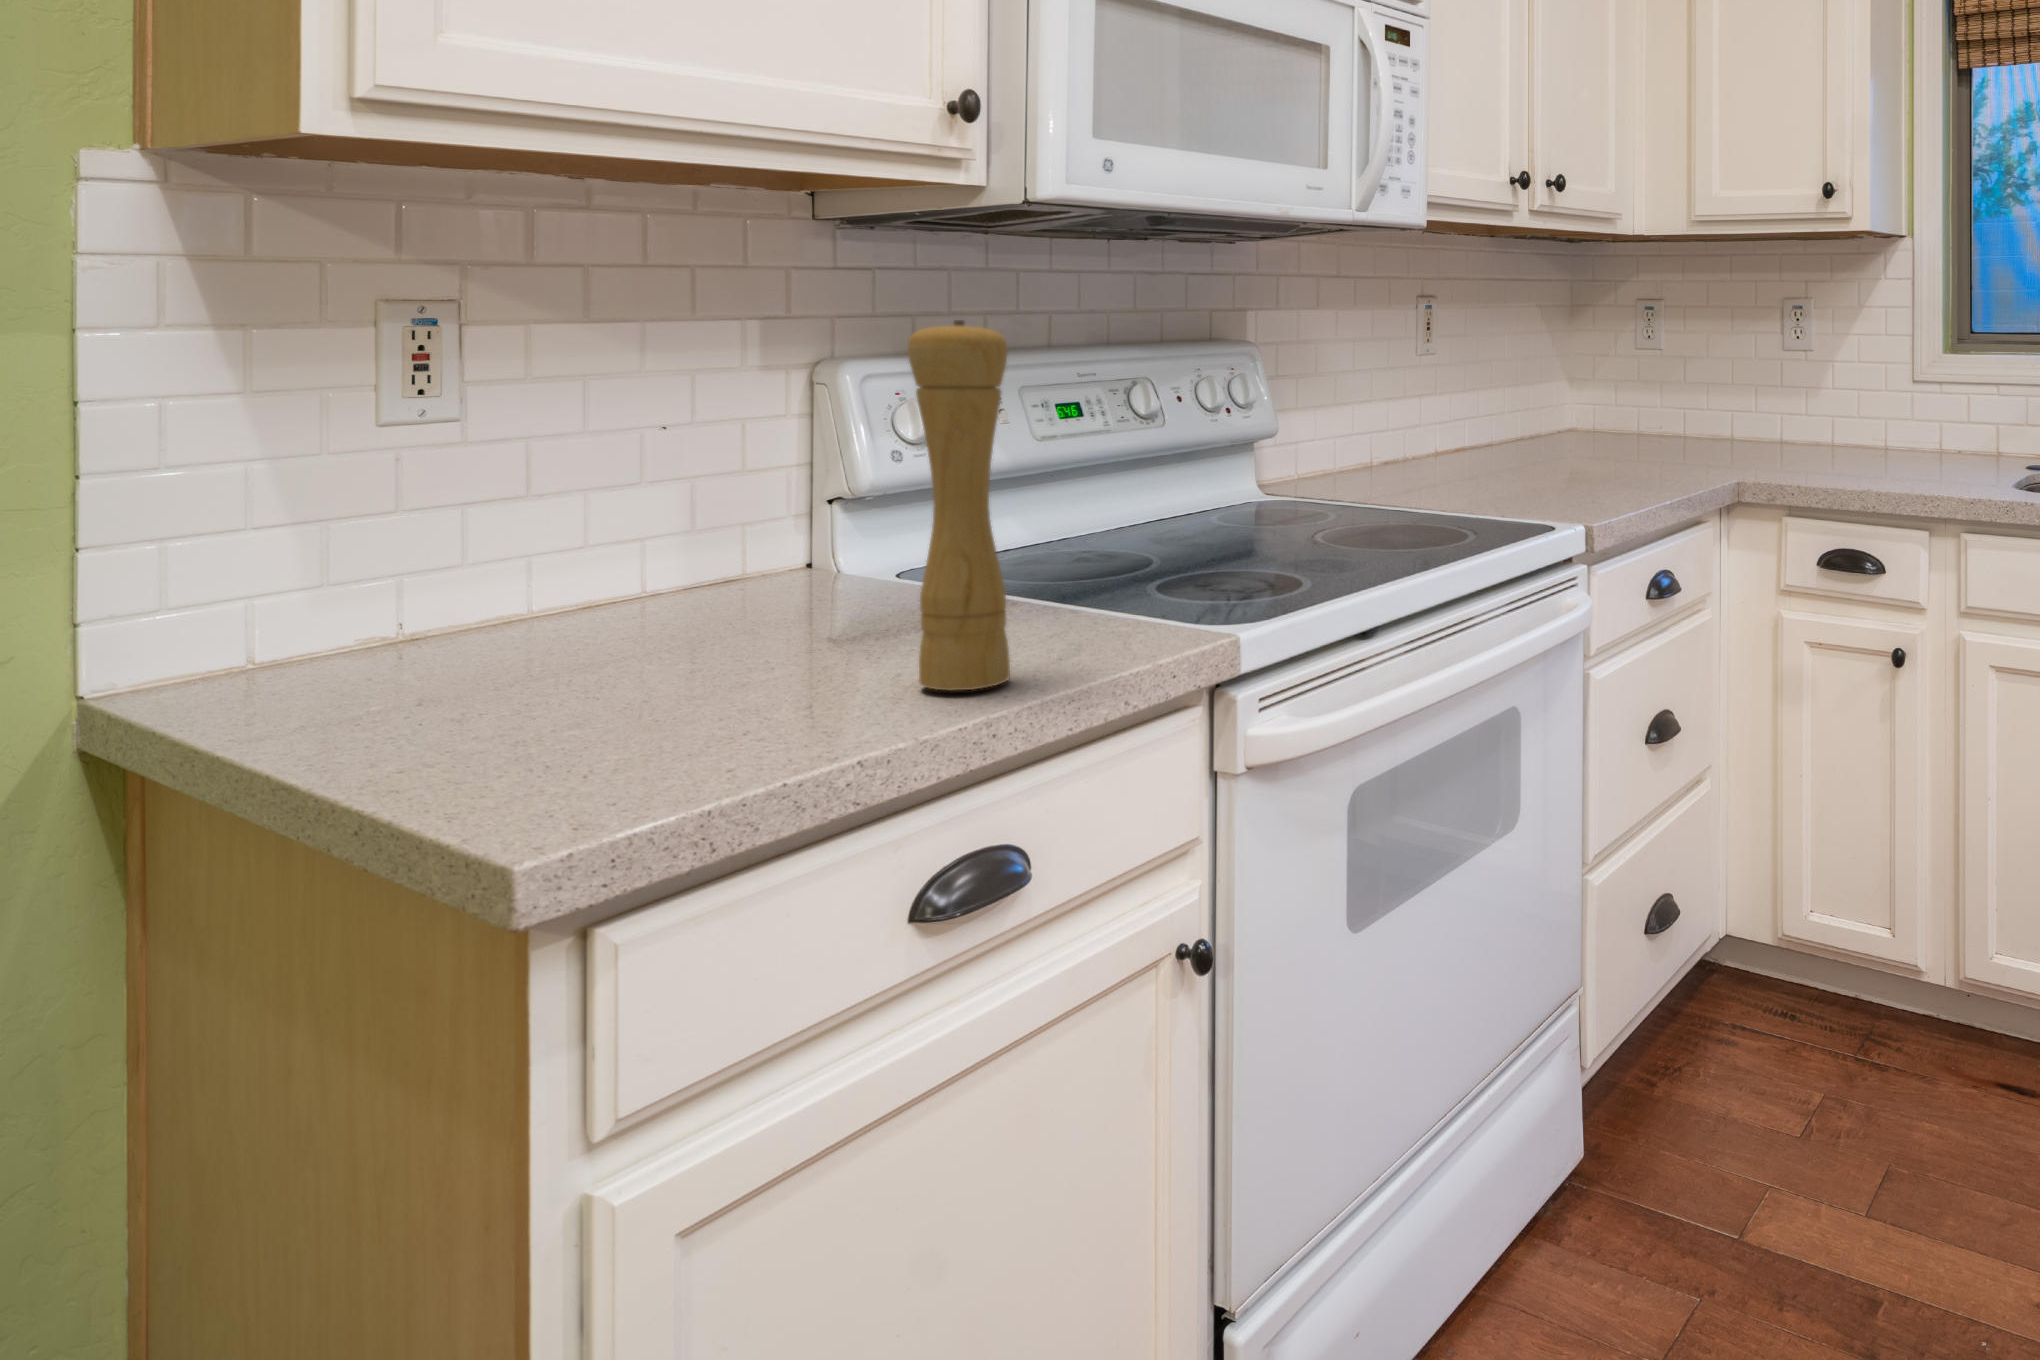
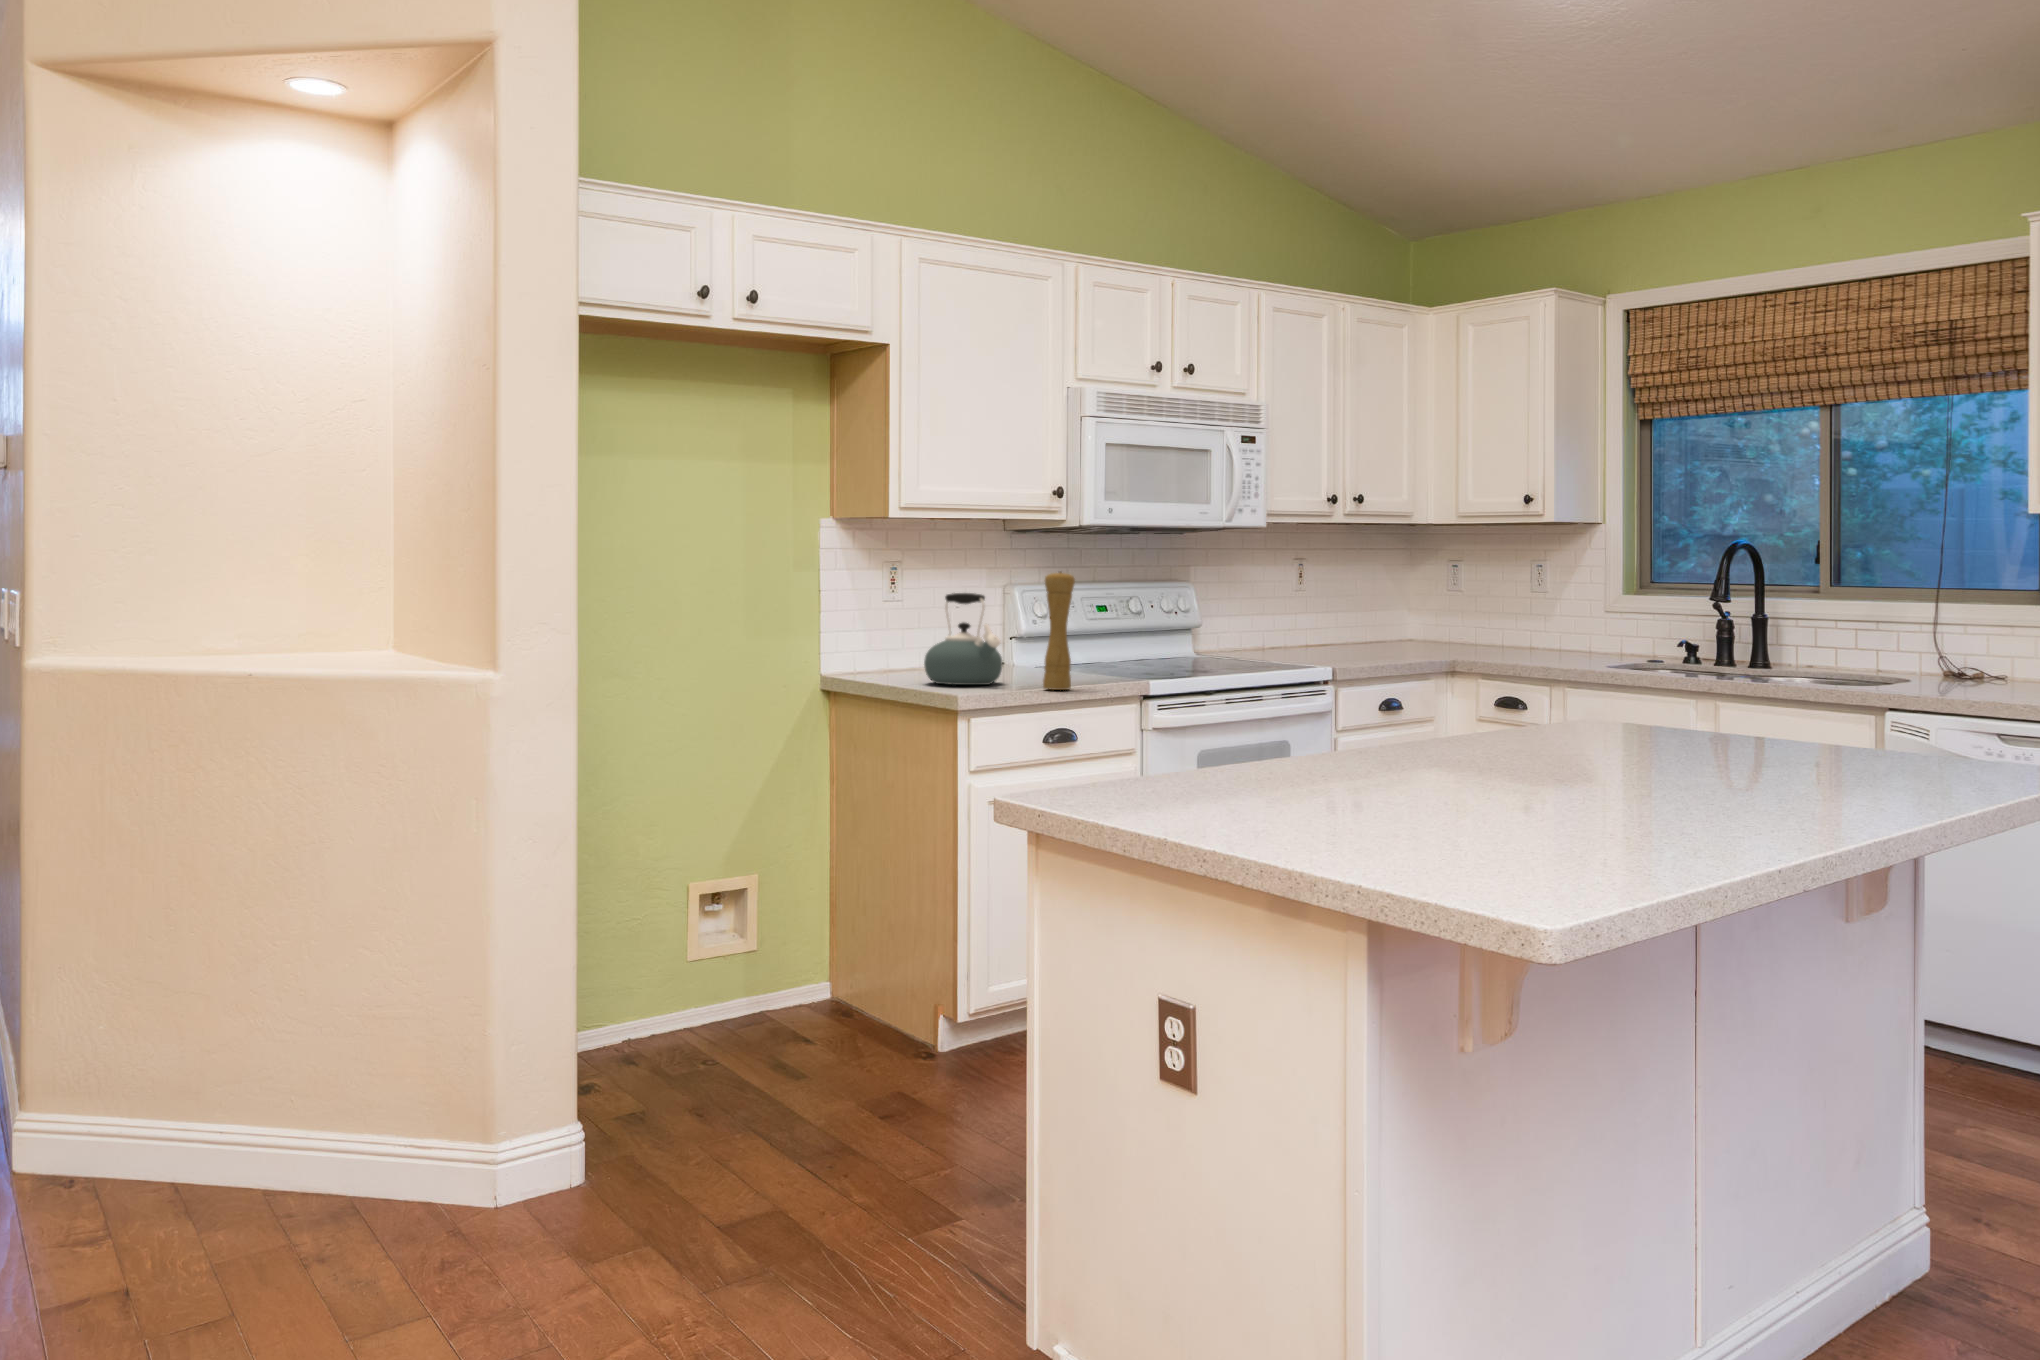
kettle: none [520,389,795,682] -> present [924,593,1003,685]

